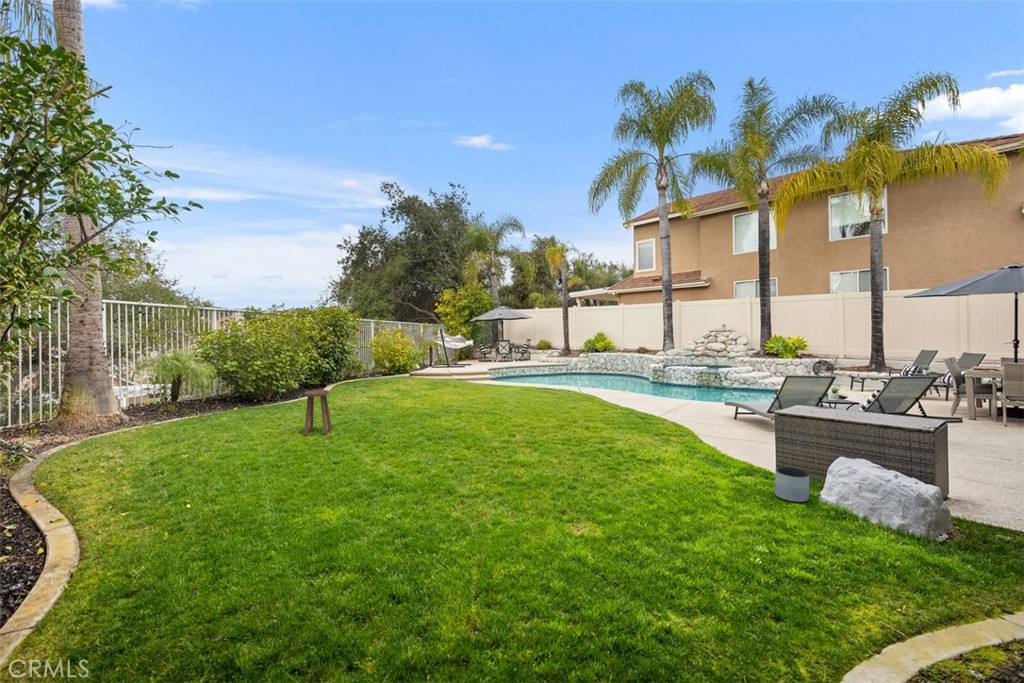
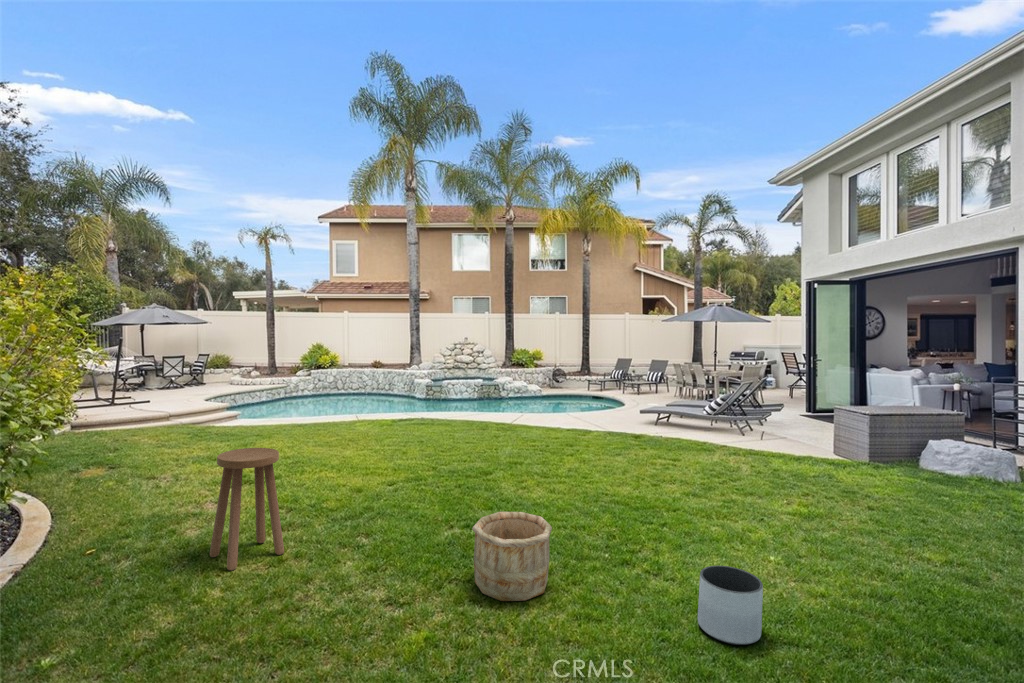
wooden bucket: none [330,429,368,465] -> present [472,512,552,601]
planter: present [775,467,809,503] -> present [698,566,763,645]

